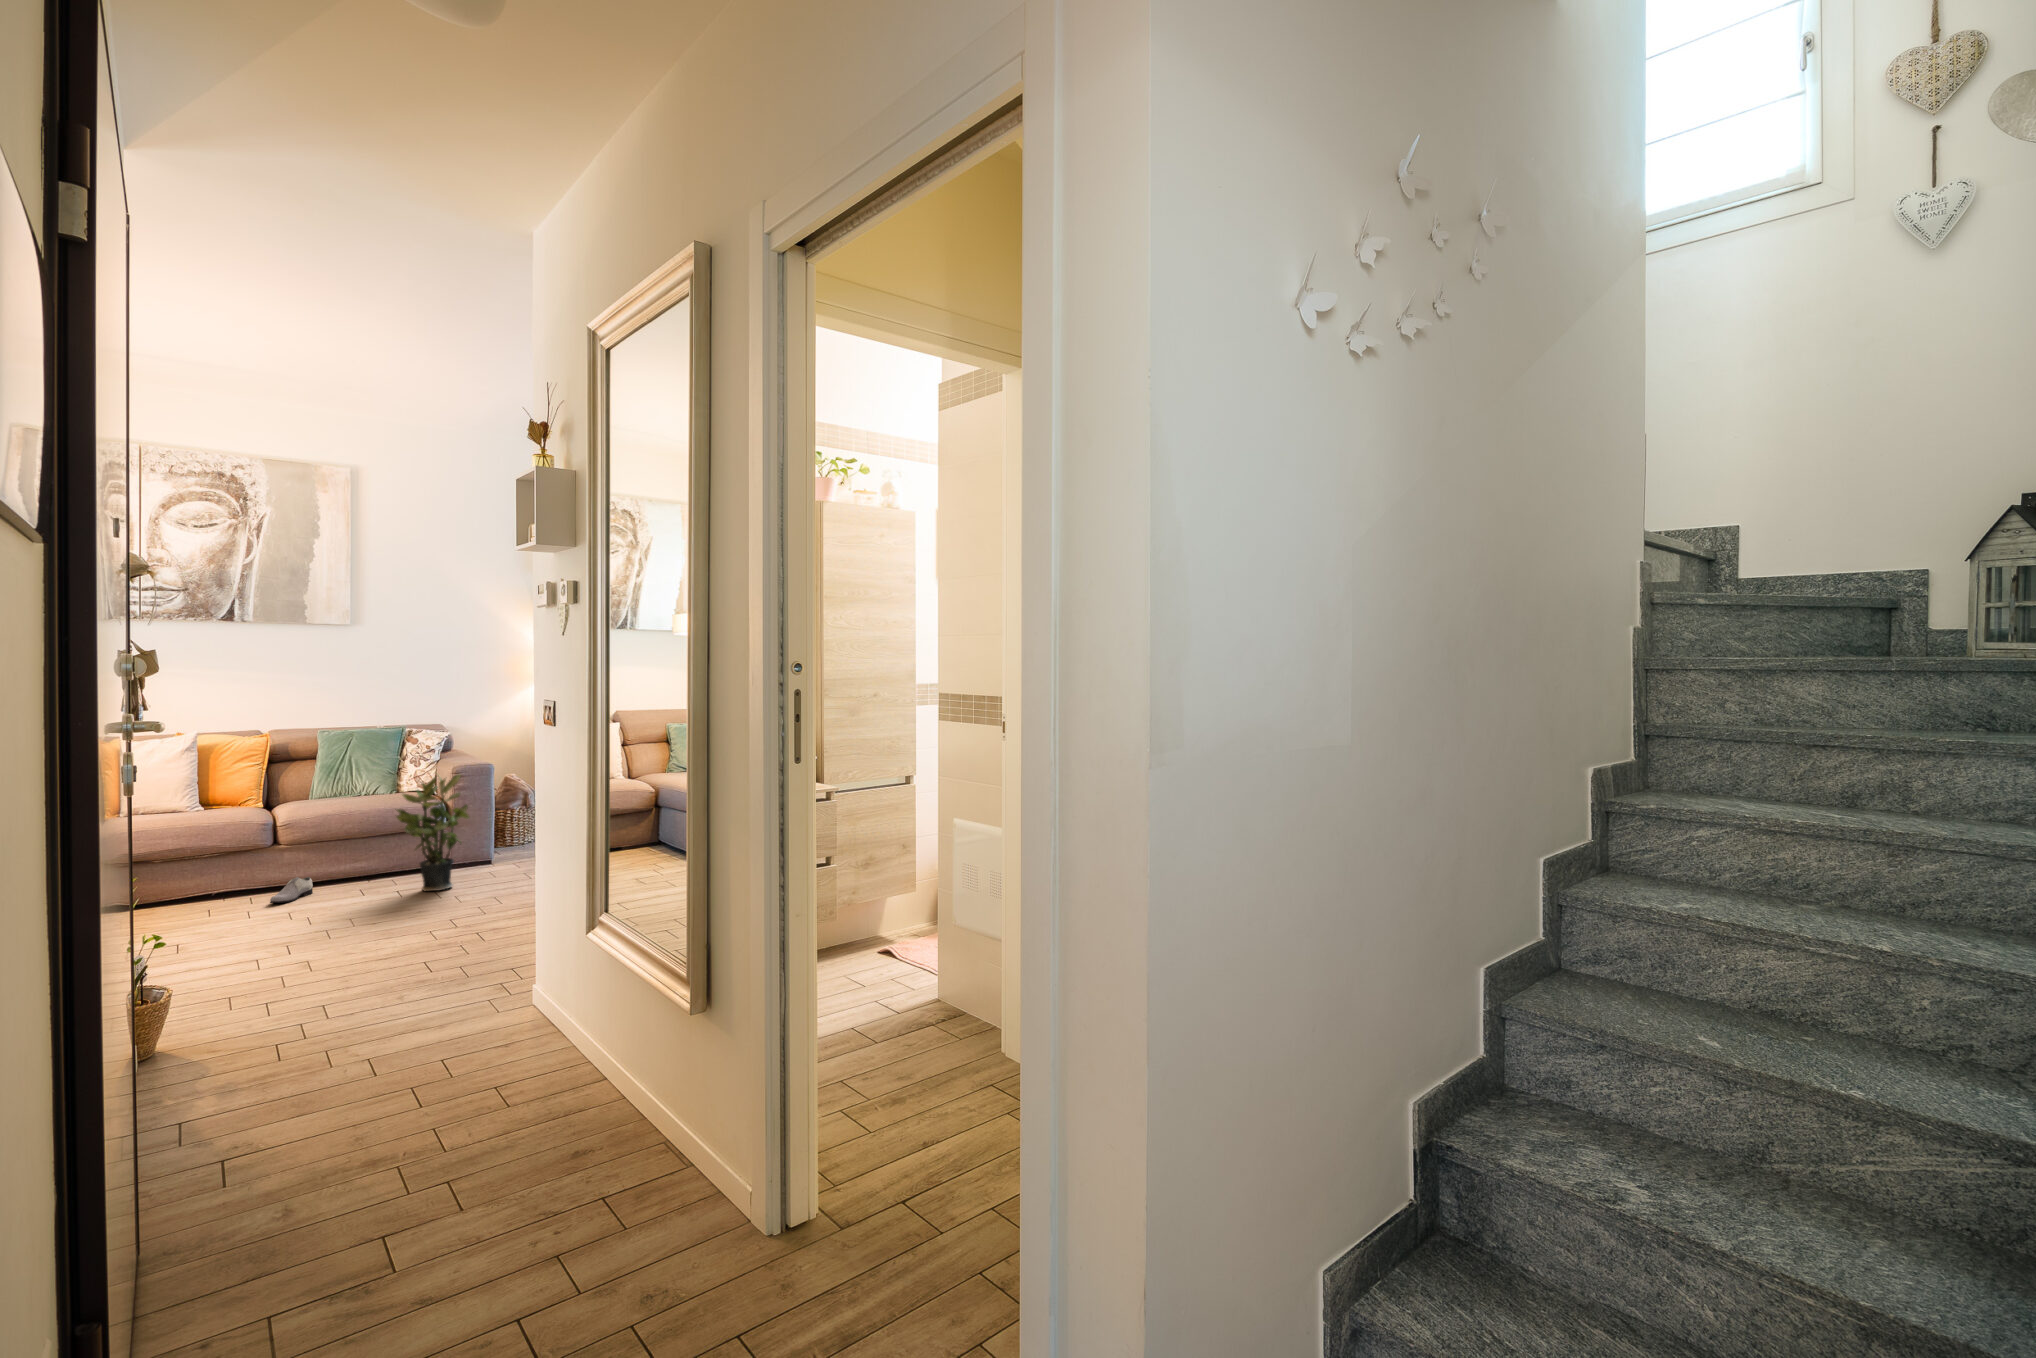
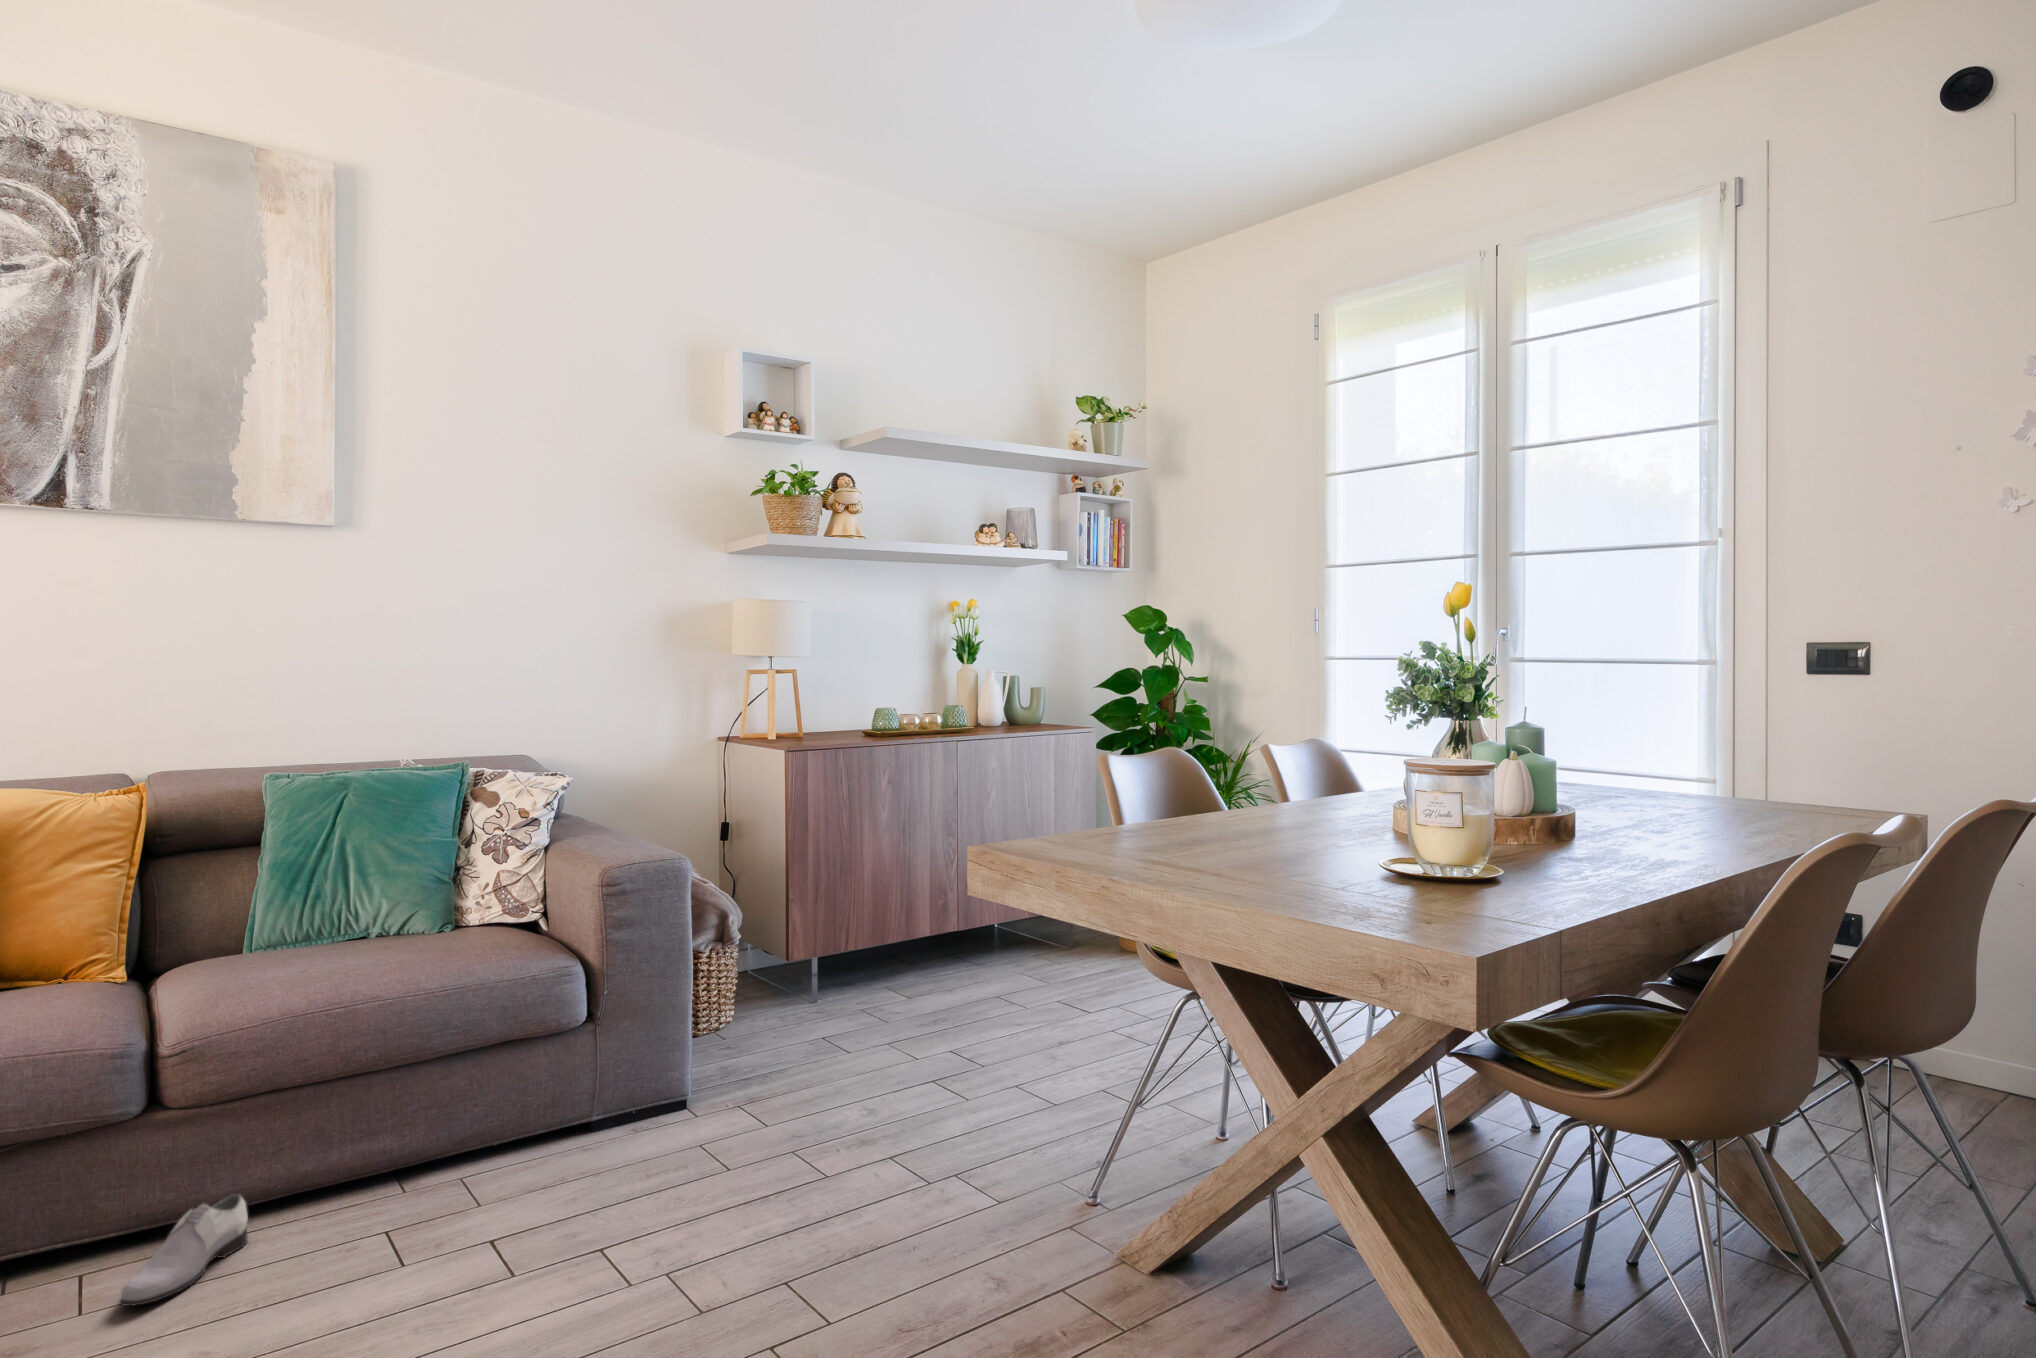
potted plant: present [396,774,469,891] -> none [477,885,672,1238]

